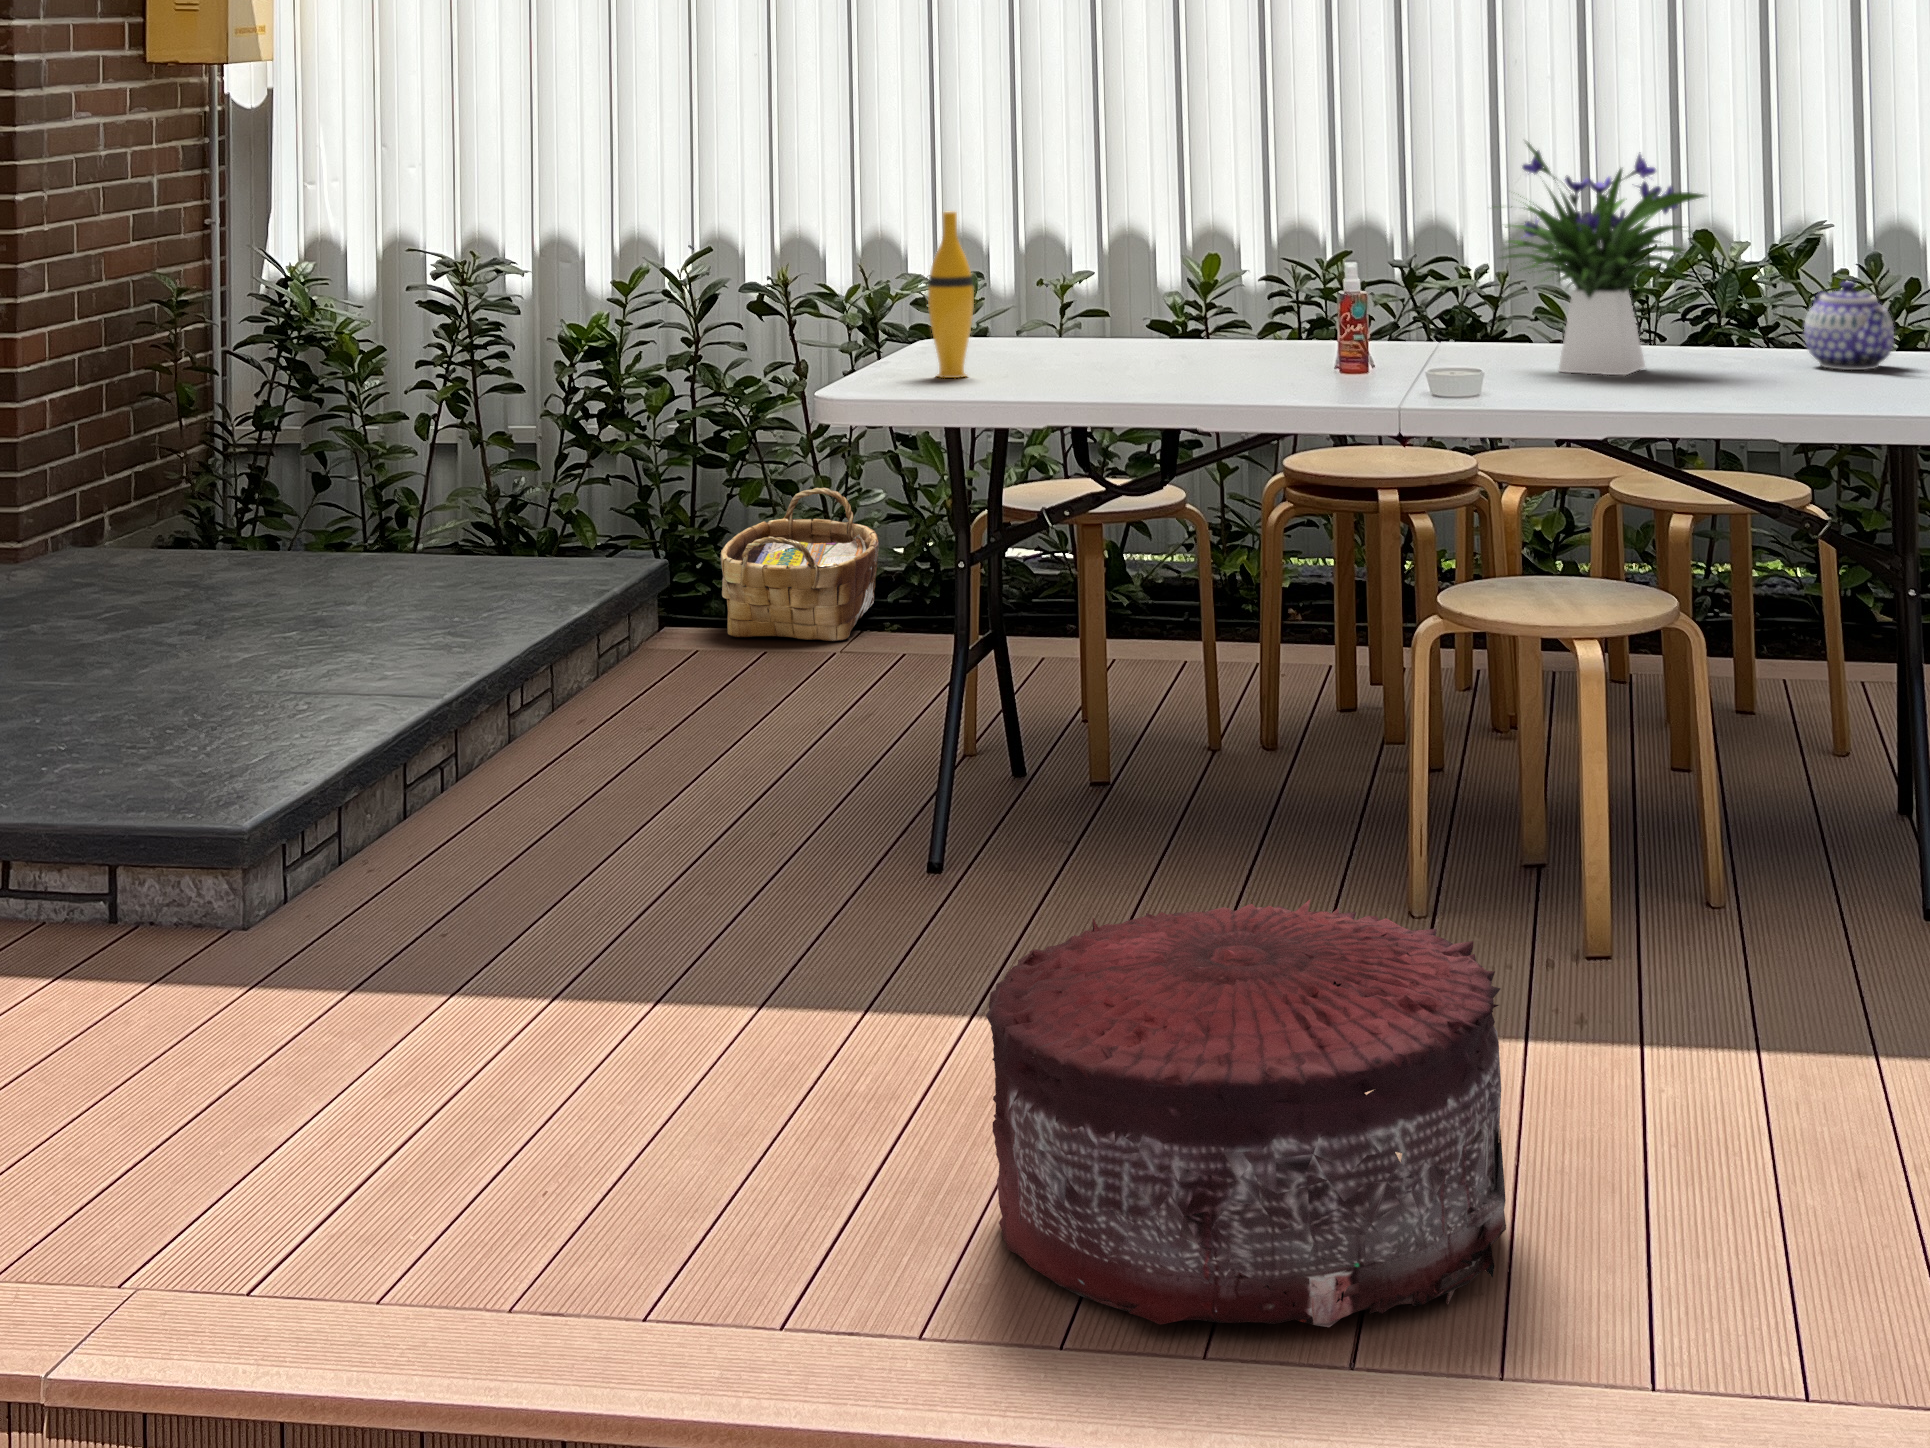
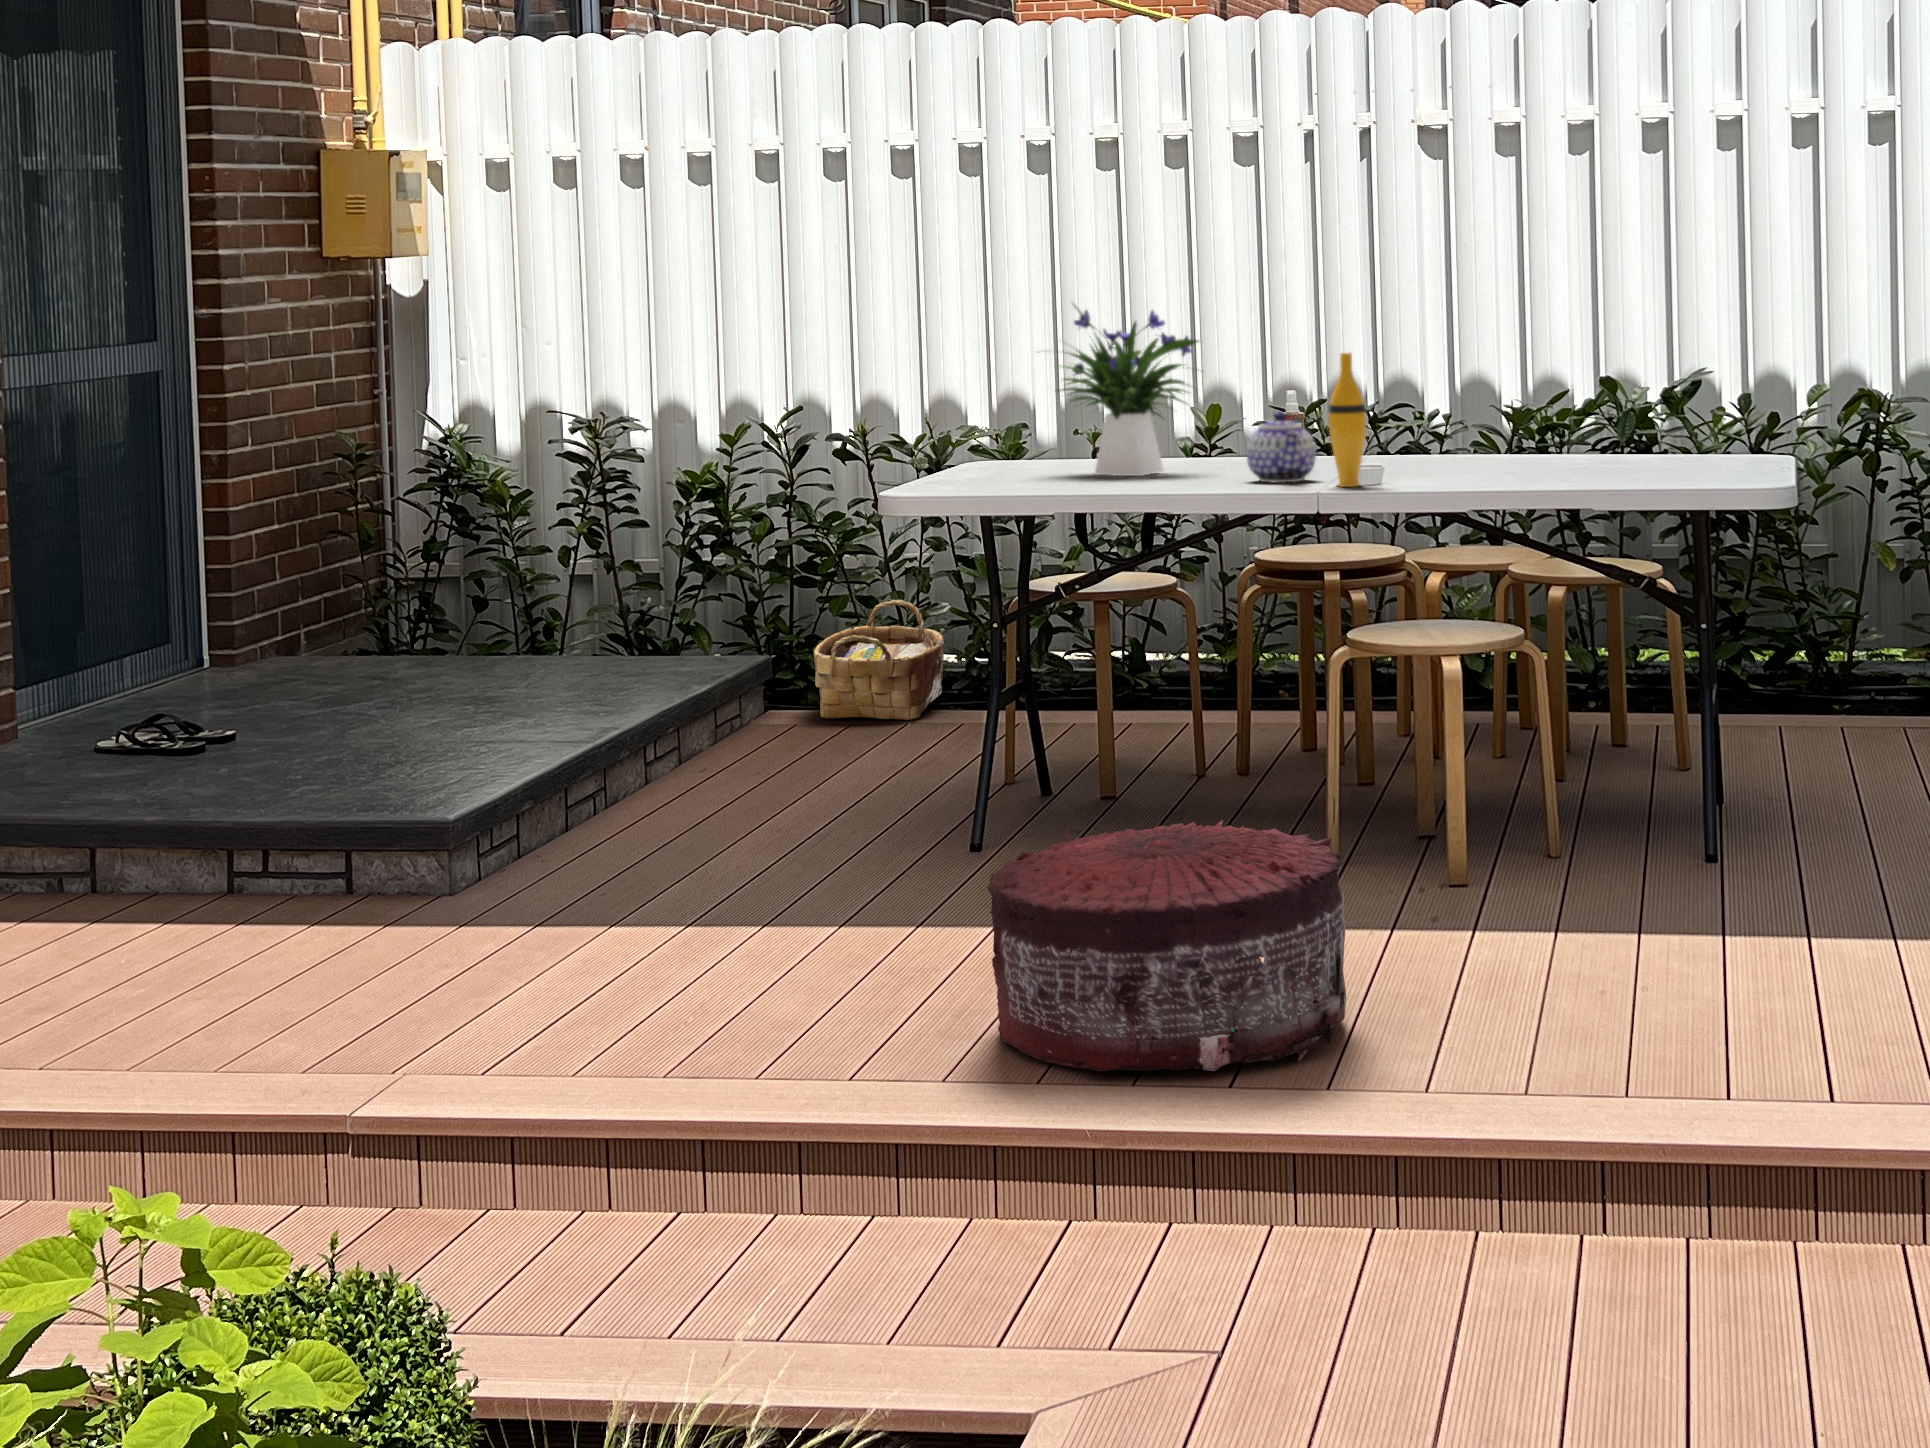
flower arrangement: present [1503,142,1705,375] -> present [1061,305,1198,476]
vase: present [928,211,974,378] -> present [1329,353,1366,487]
teapot: present [1804,281,1894,370] -> present [1247,412,1316,482]

